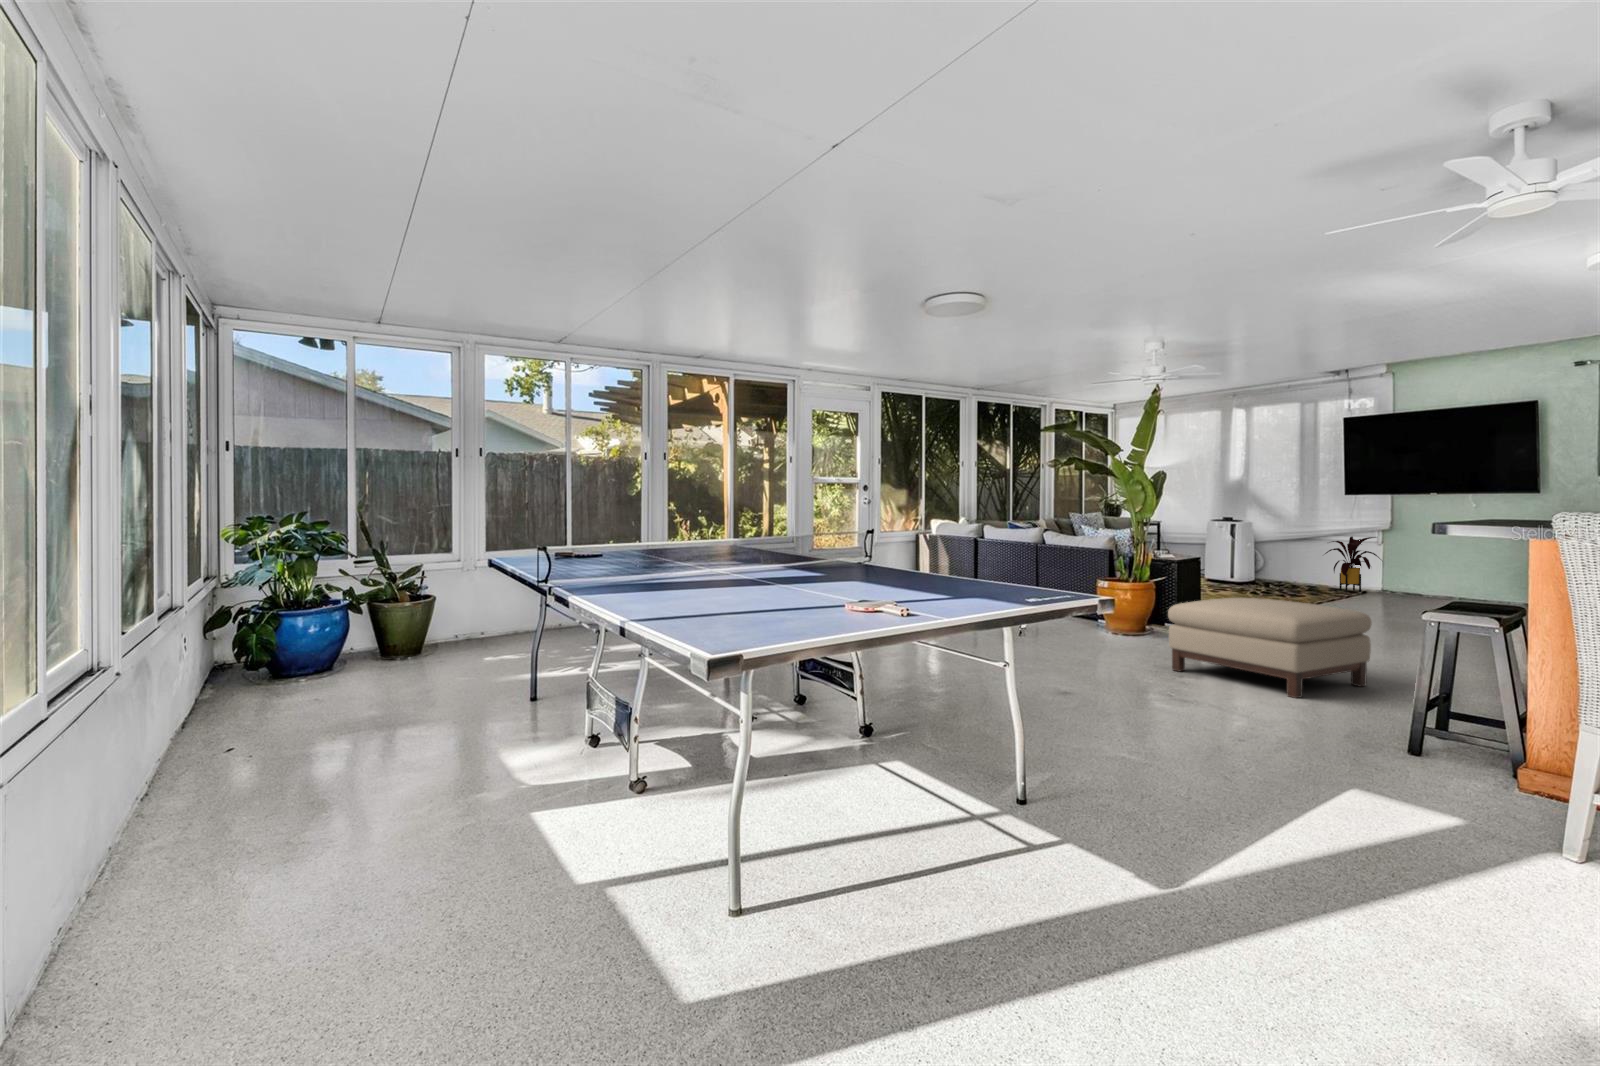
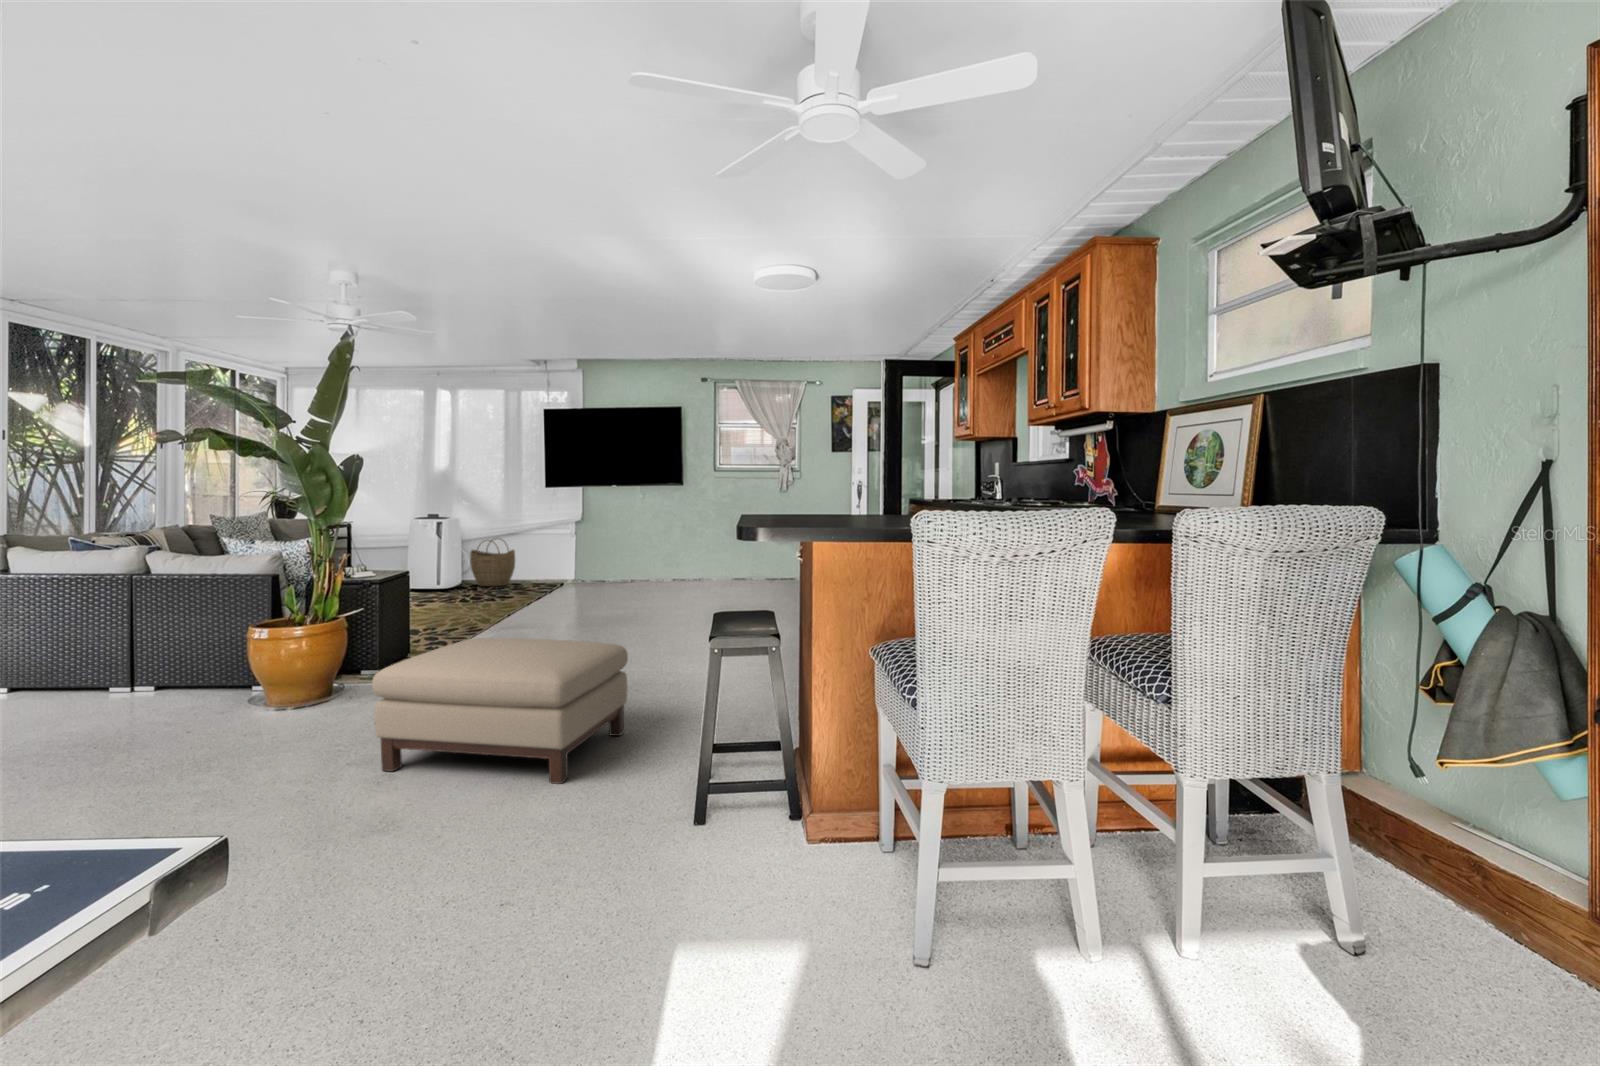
house plant: present [1325,536,1381,592] -> none [529,532,581,588]
woven basket: none [1262,541,1309,586] -> present [470,540,515,587]

